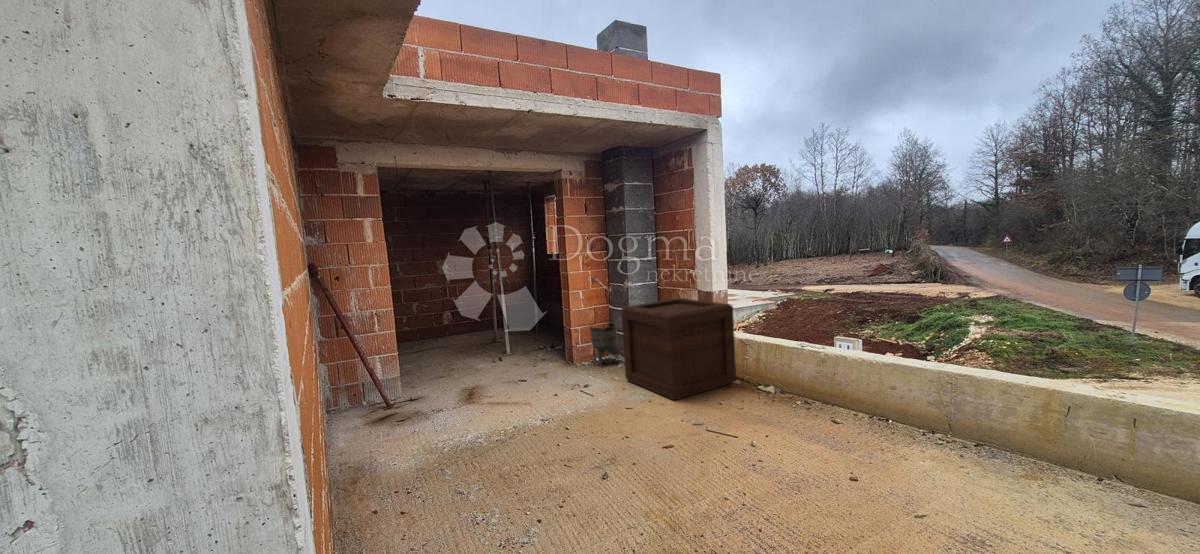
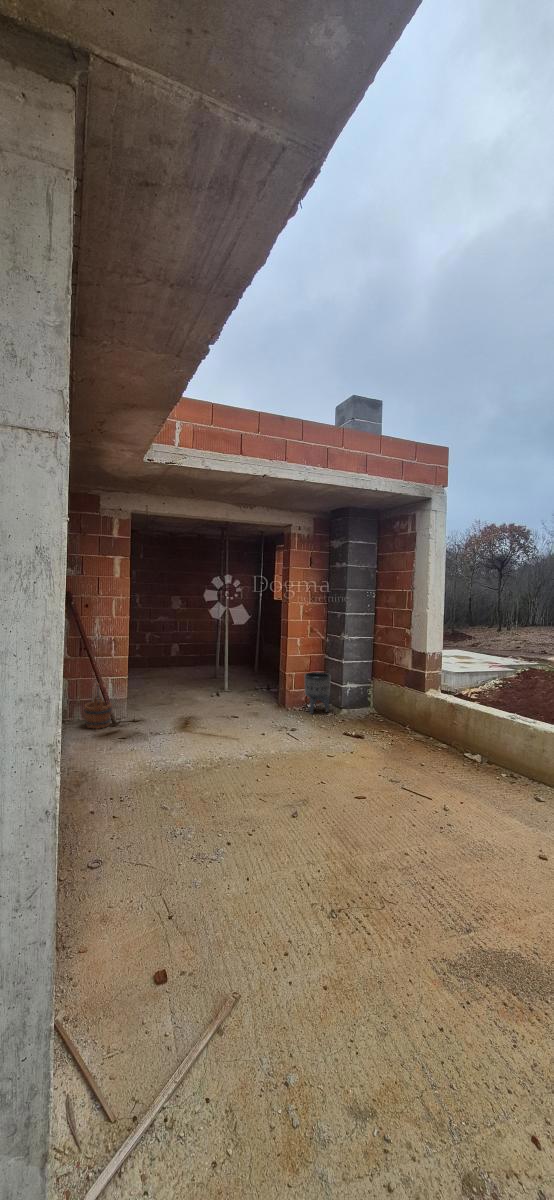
wooden crate: present [621,298,736,400] -> none [332,657,441,753]
wooden bucket: none [349,362,382,413] -> present [84,683,112,729]

